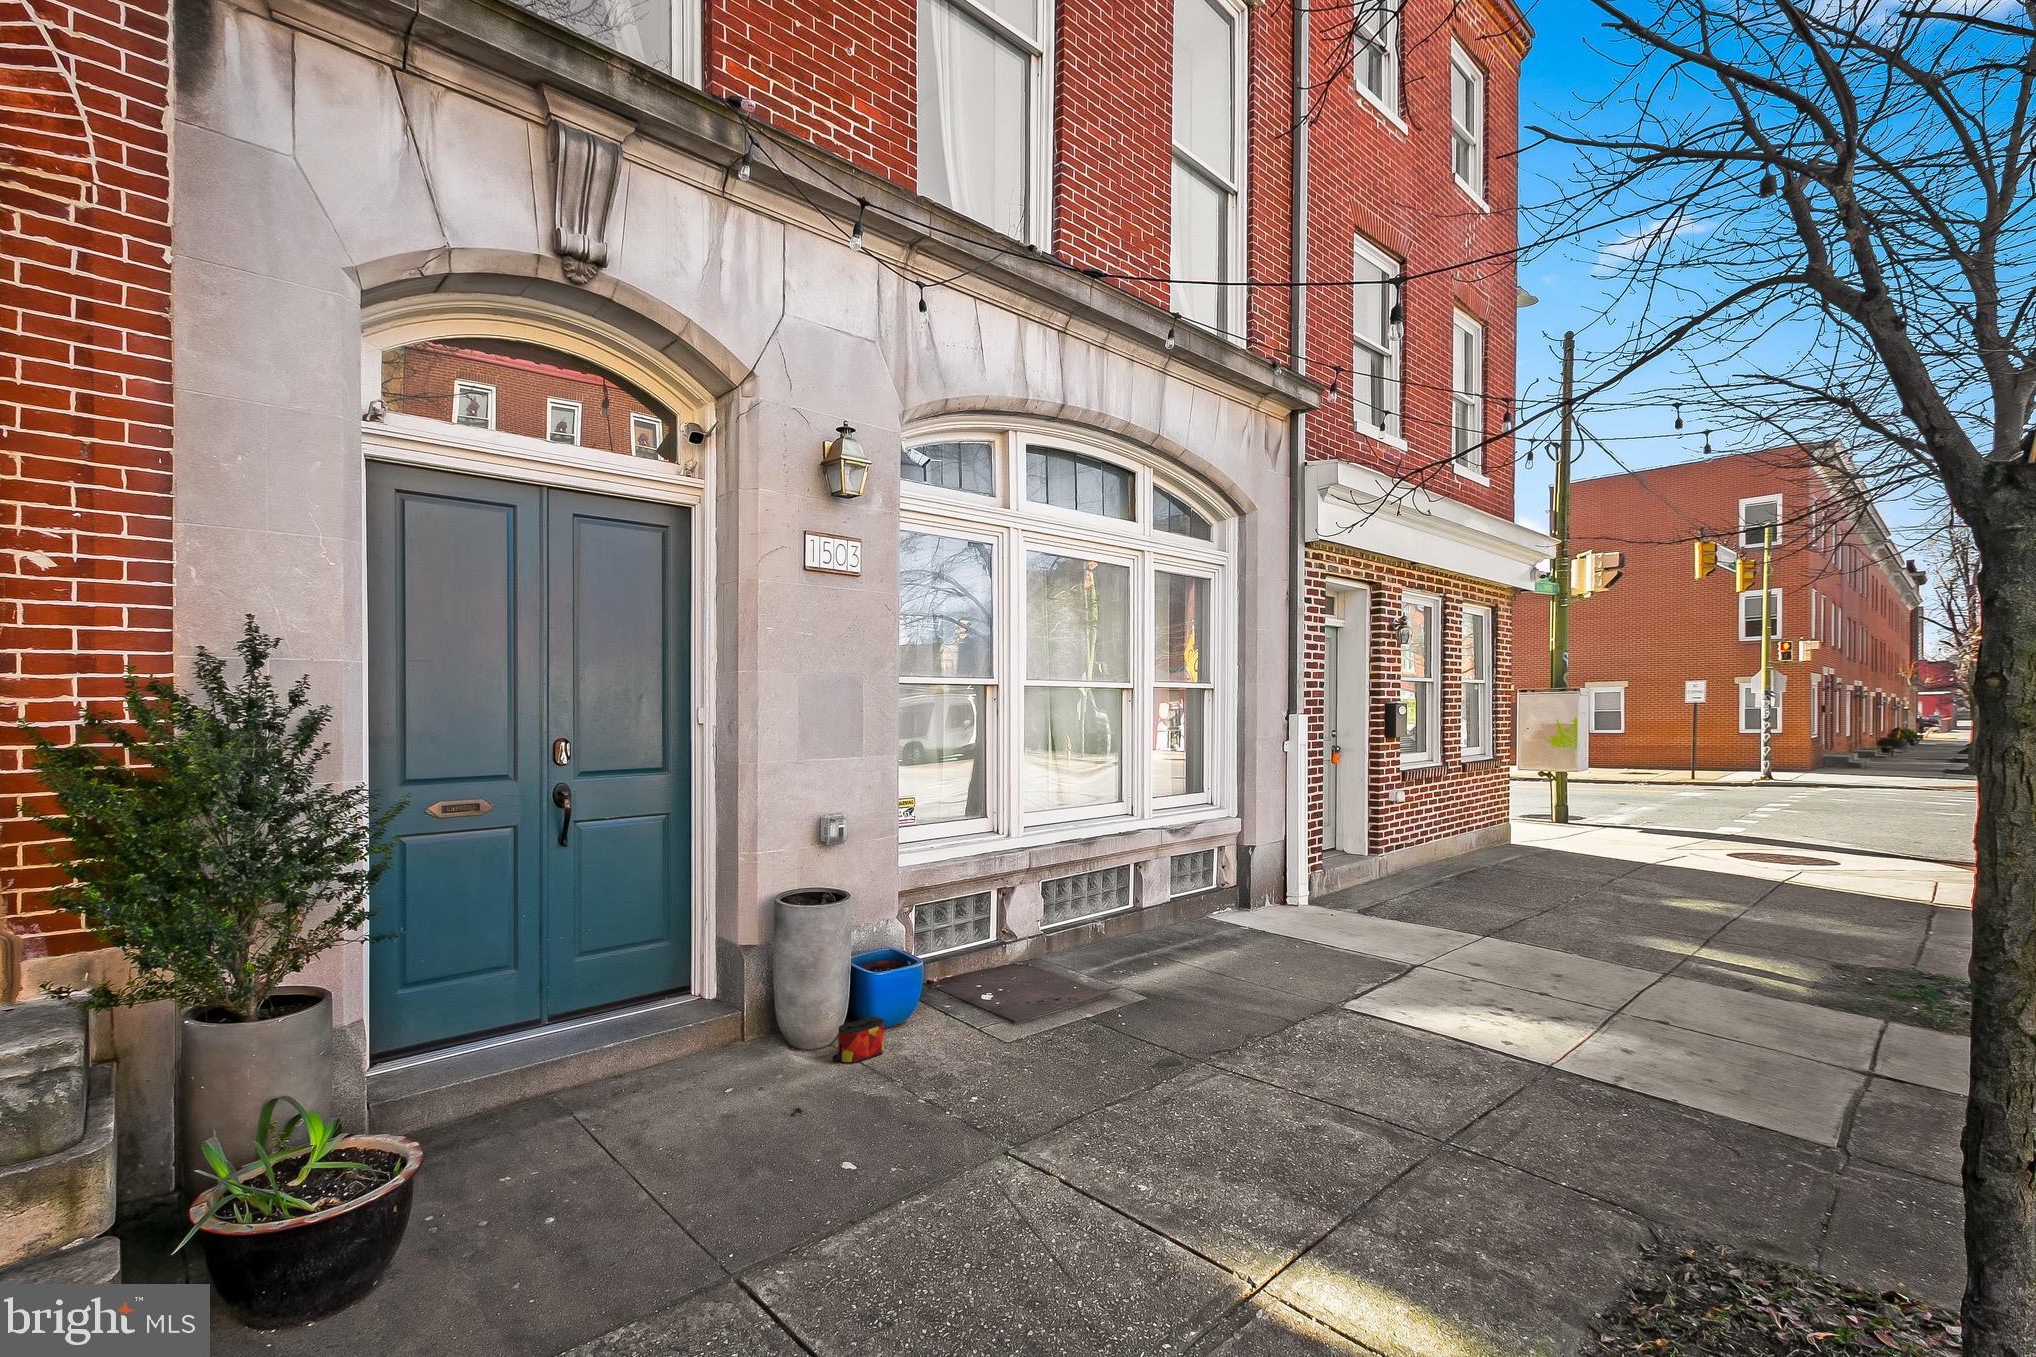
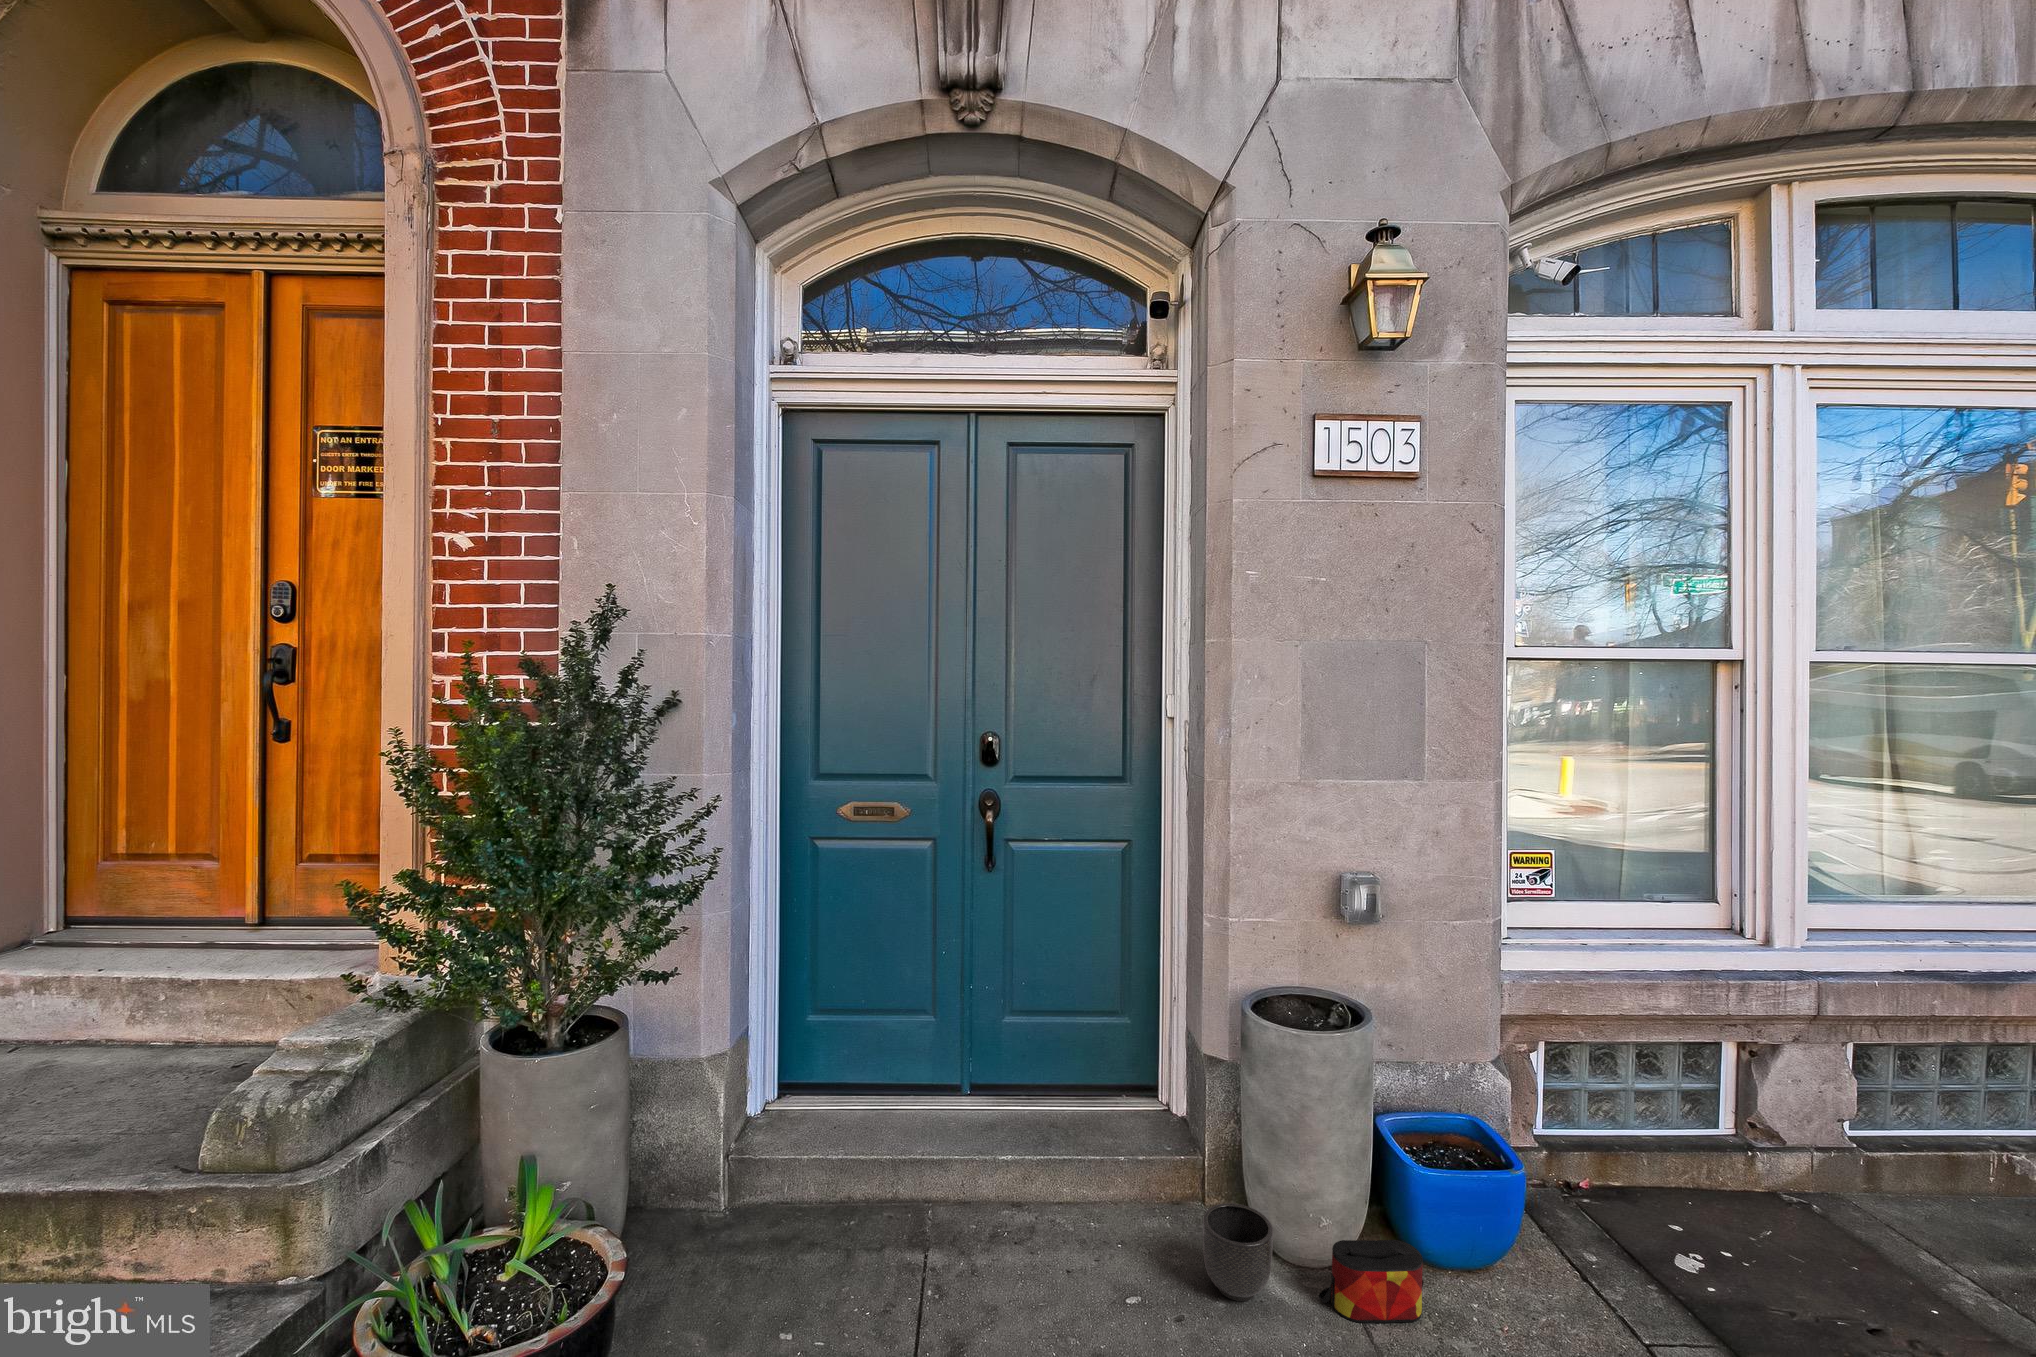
planter: none [766,1024,809,1076] -> present [1203,1203,1273,1301]

